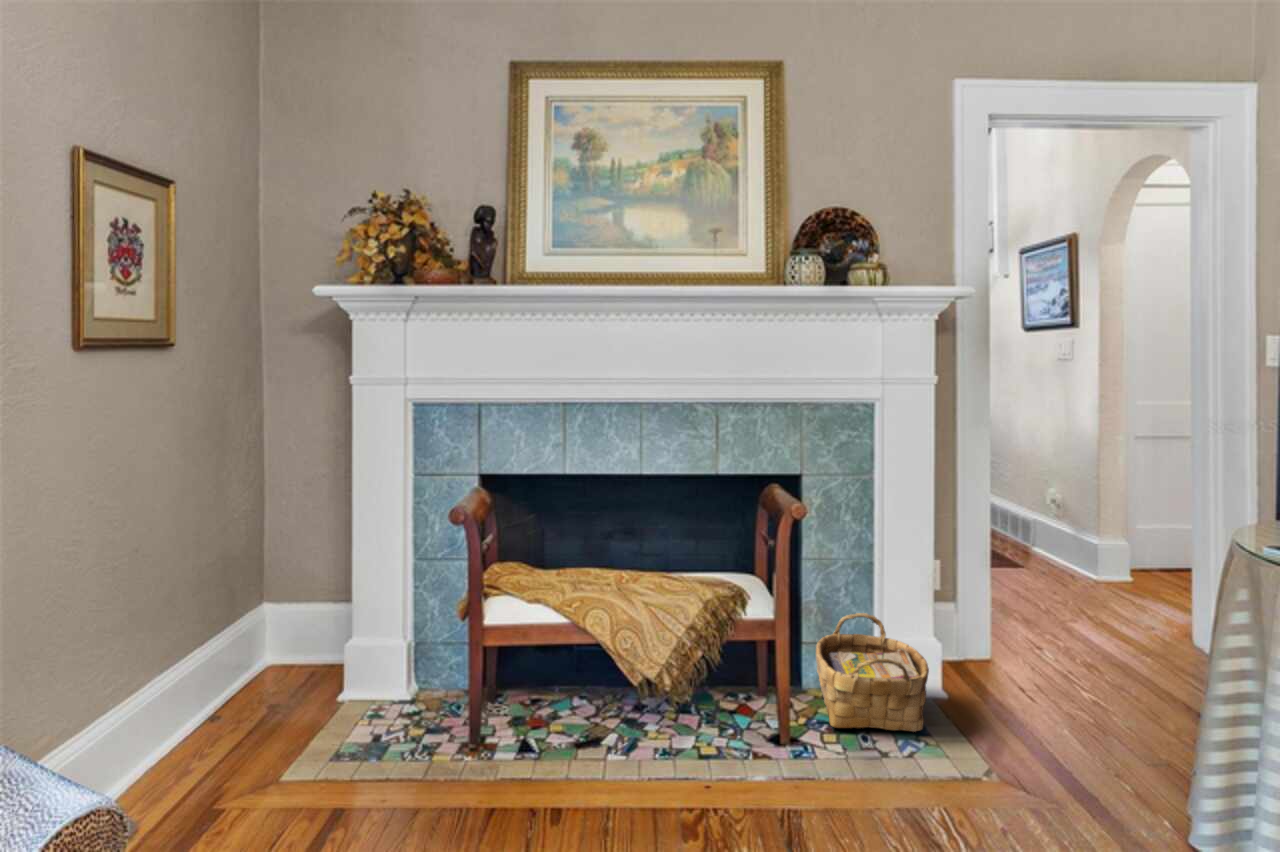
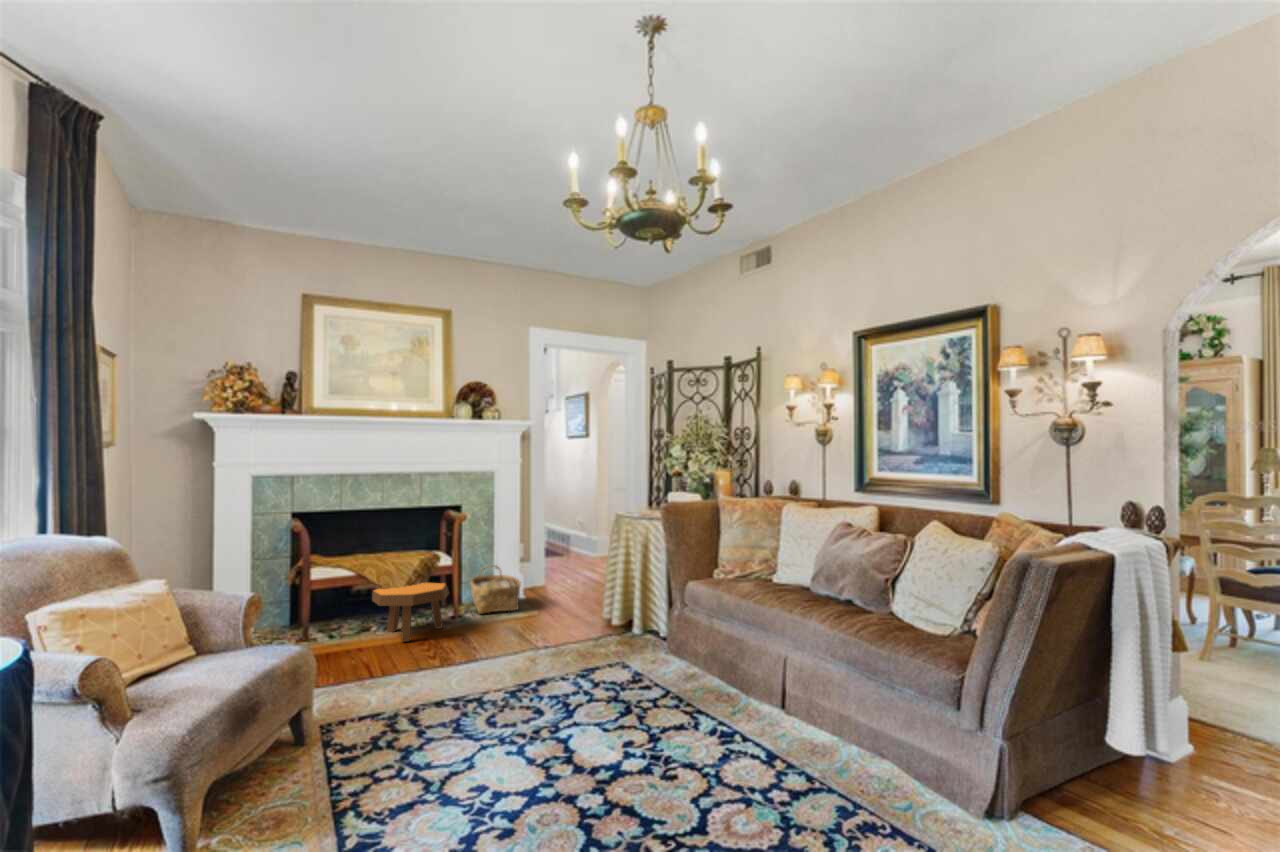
footstool: none [607,643,766,790] -> present [372,583,449,642]

